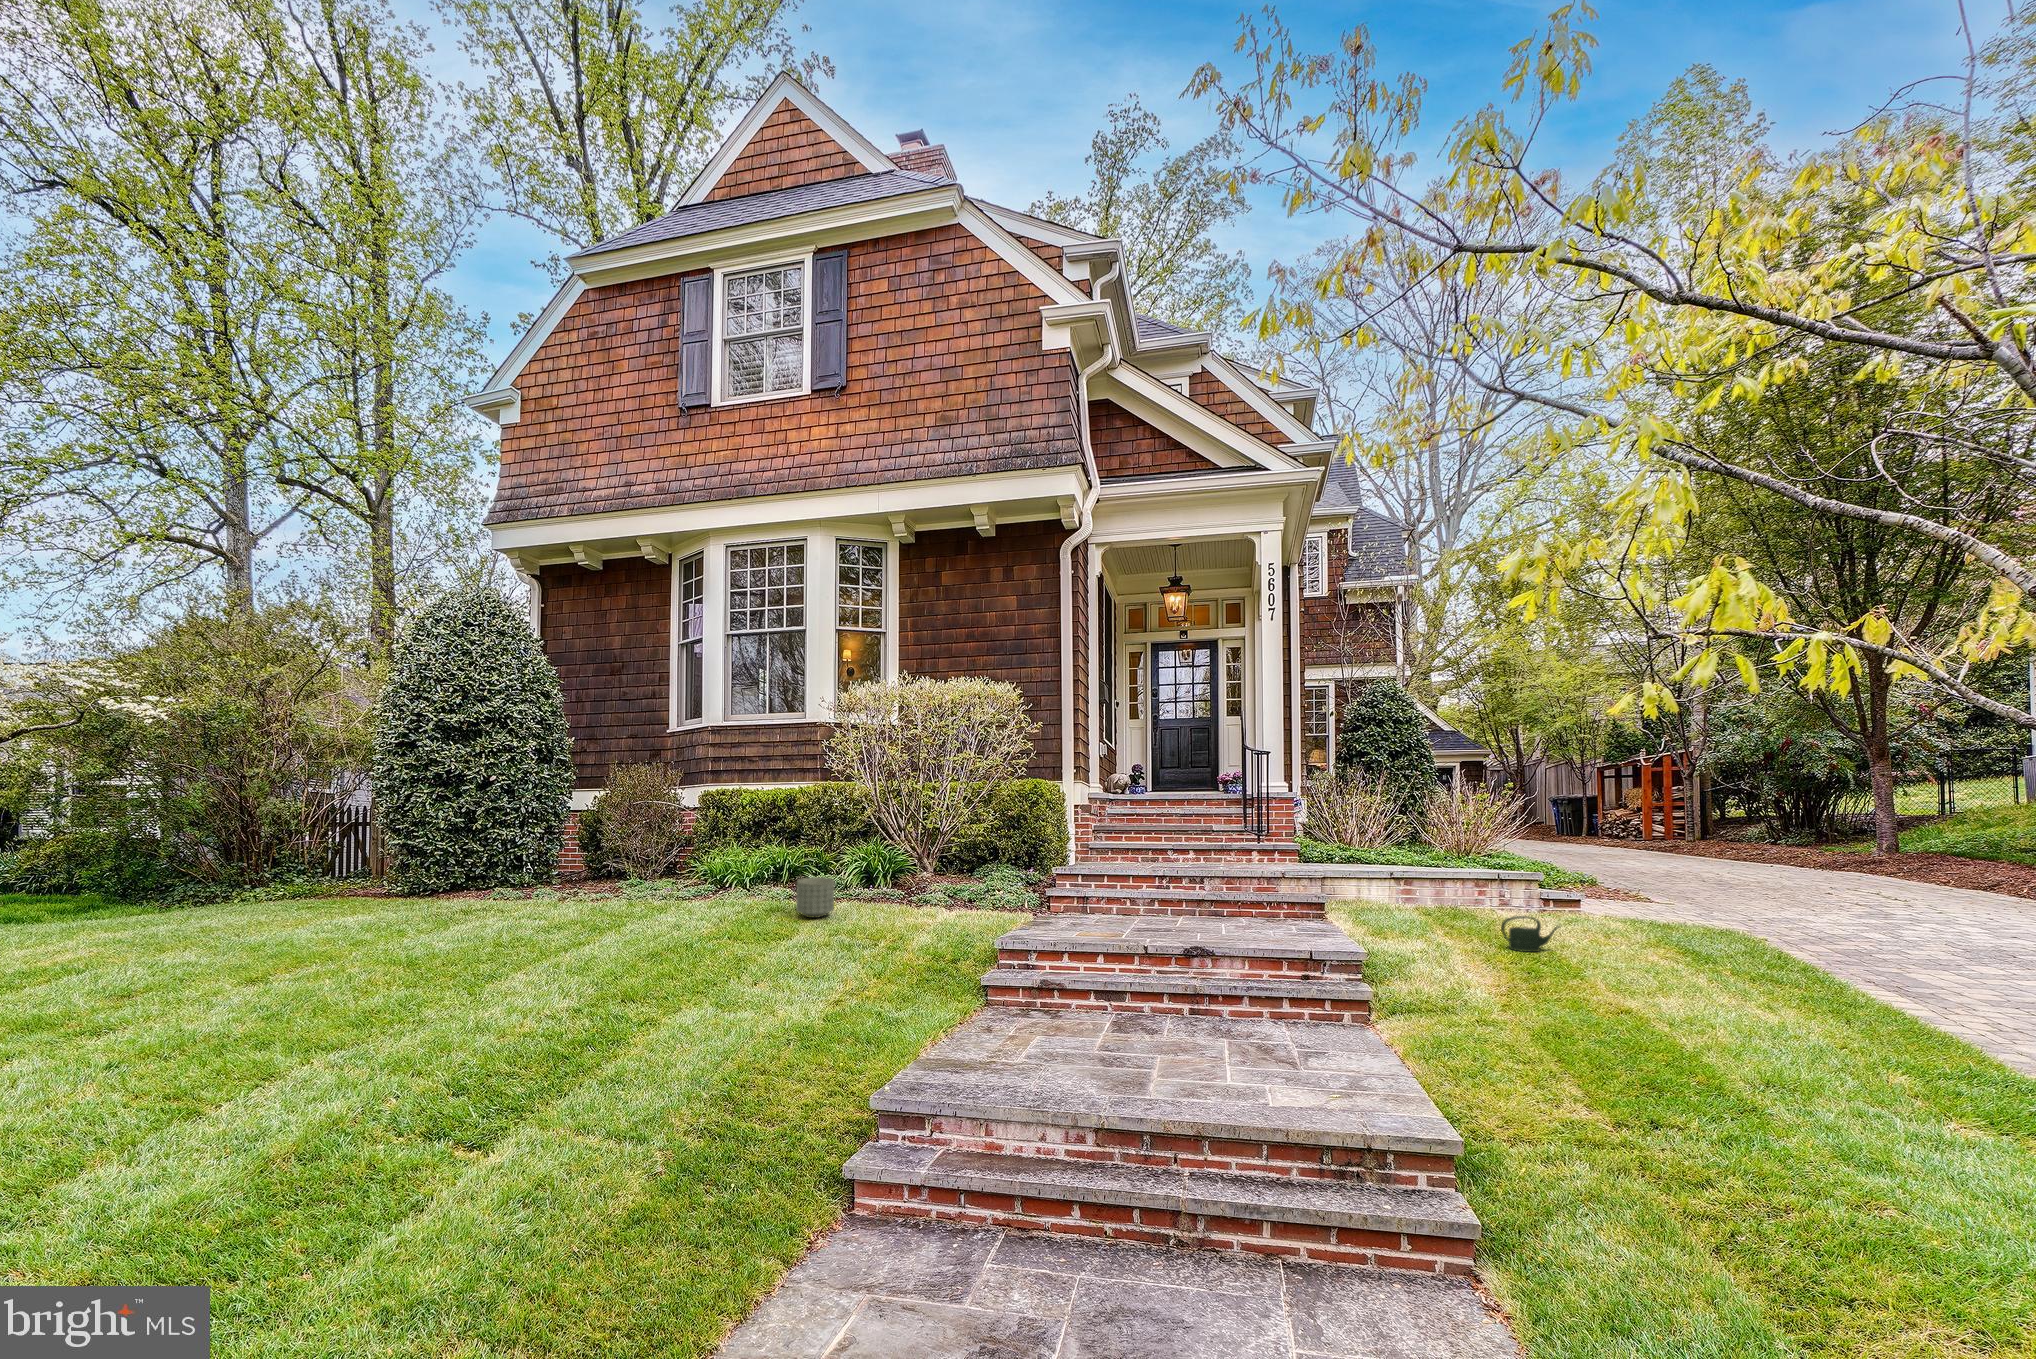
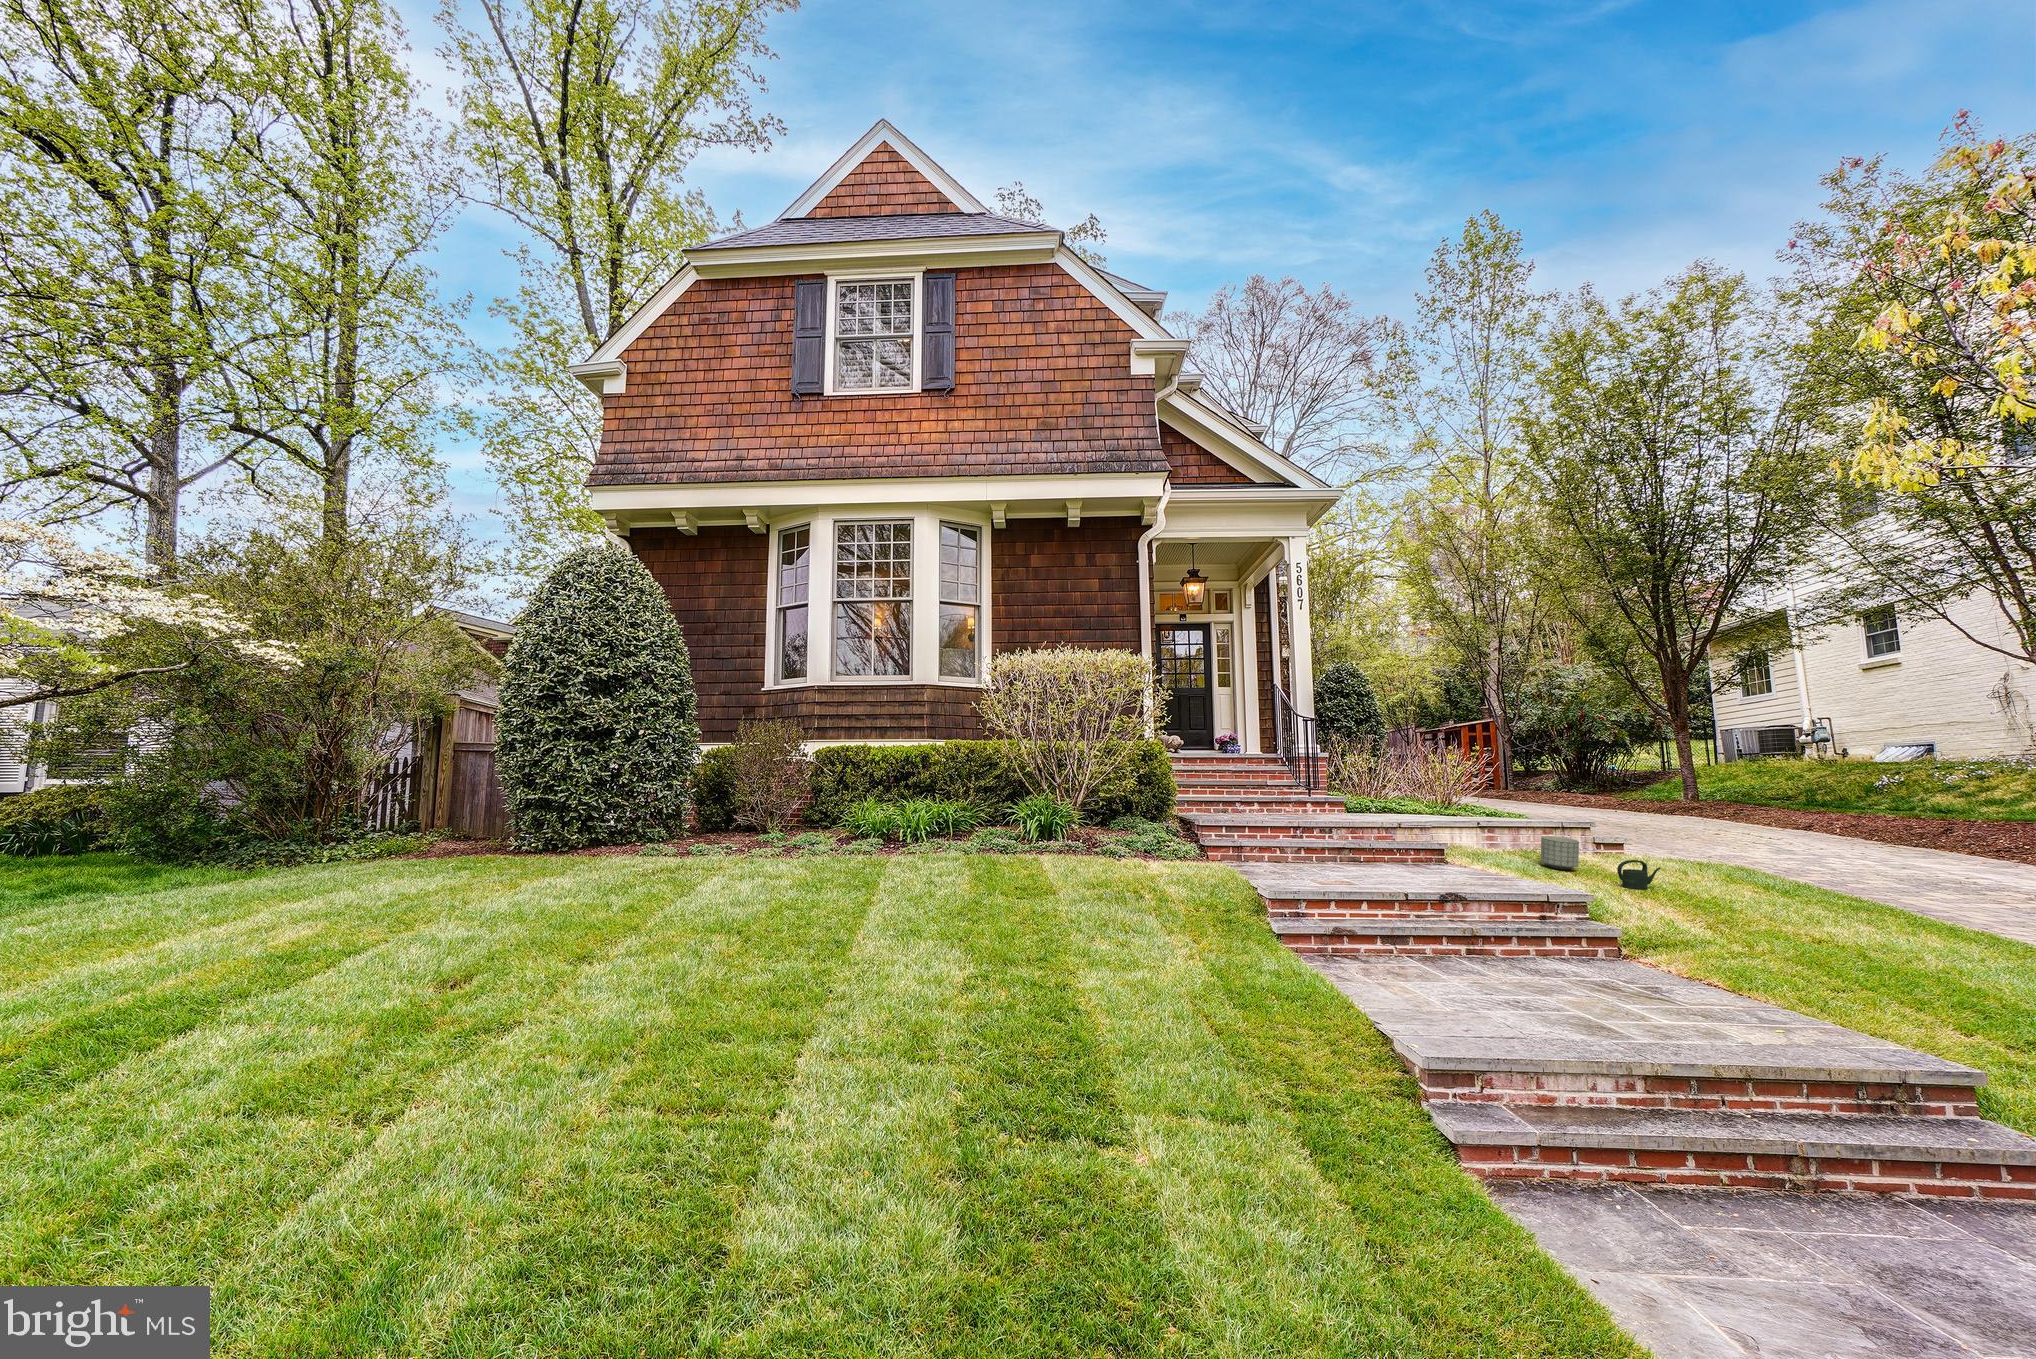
planter: present [796,877,835,918] -> present [1541,836,1579,870]

